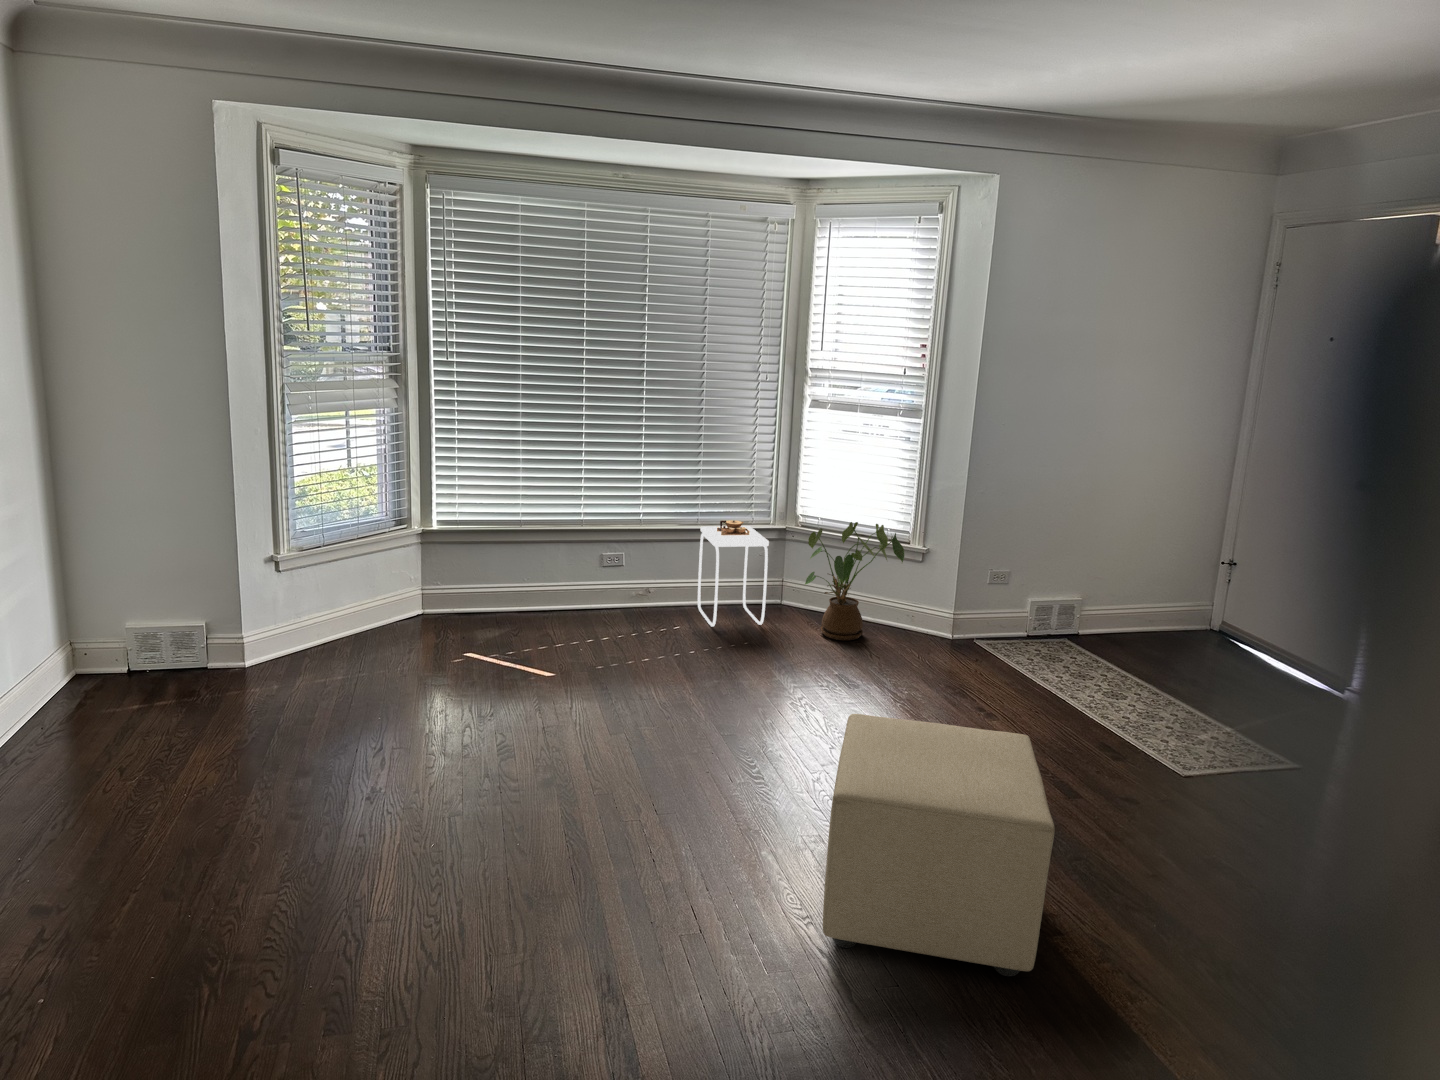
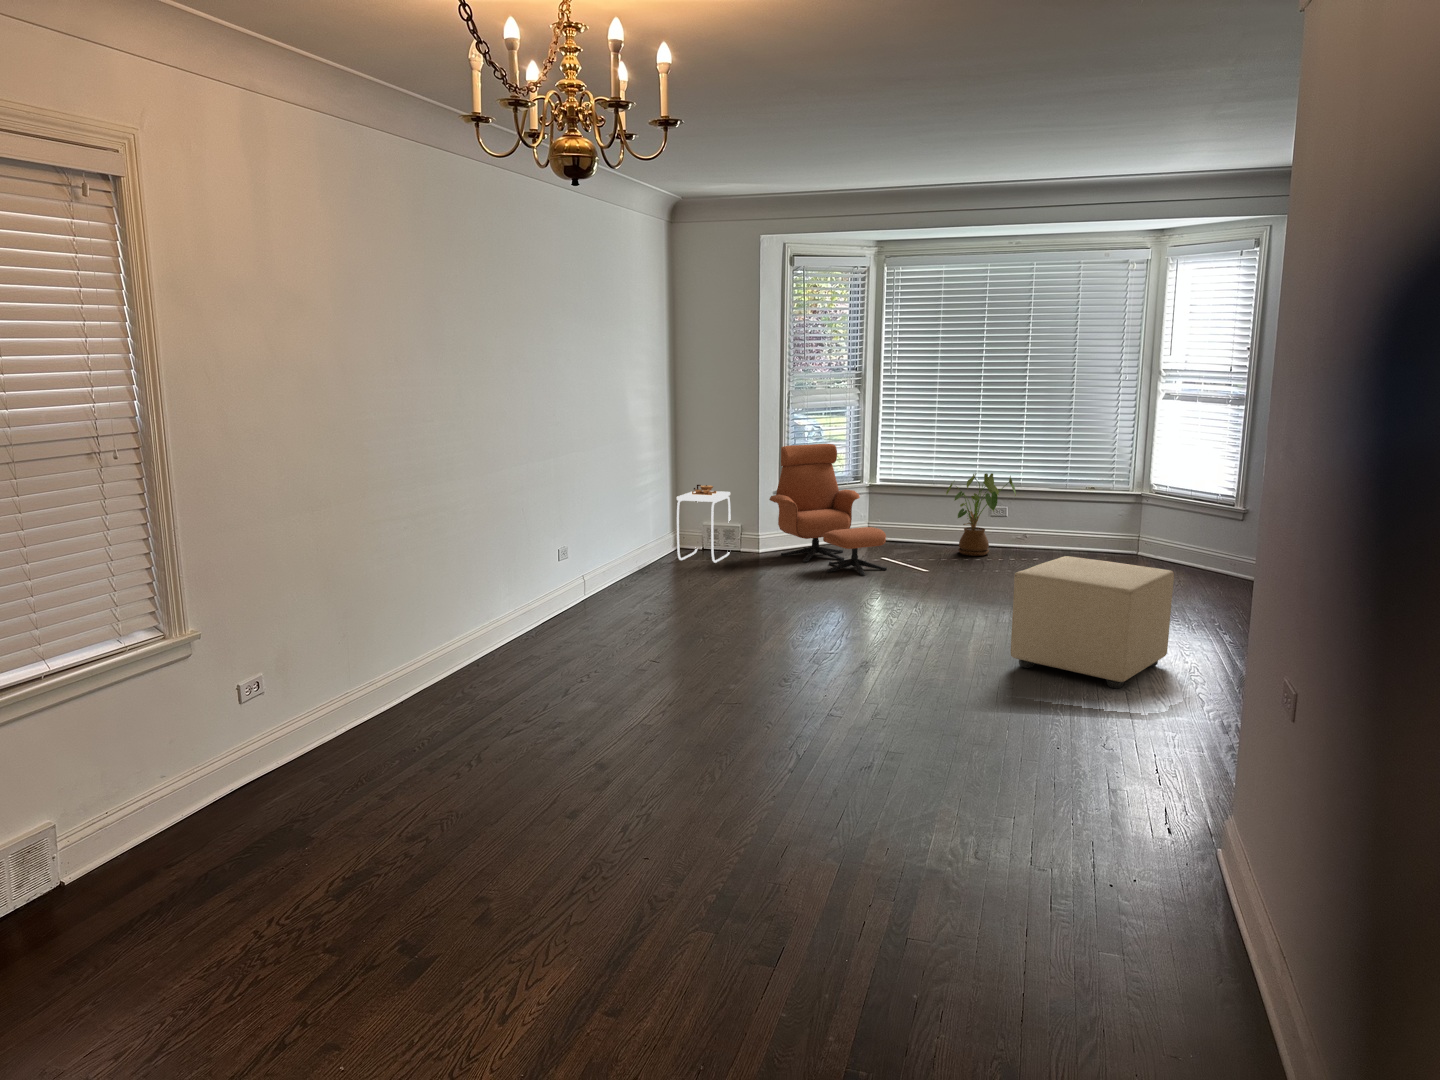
lounge chair: none [260,477,482,708] -> present [769,444,887,576]
side table: present [698,520,769,627] -> present [677,485,731,562]
house plant: present [805,522,904,640] -> present [946,473,1016,556]

